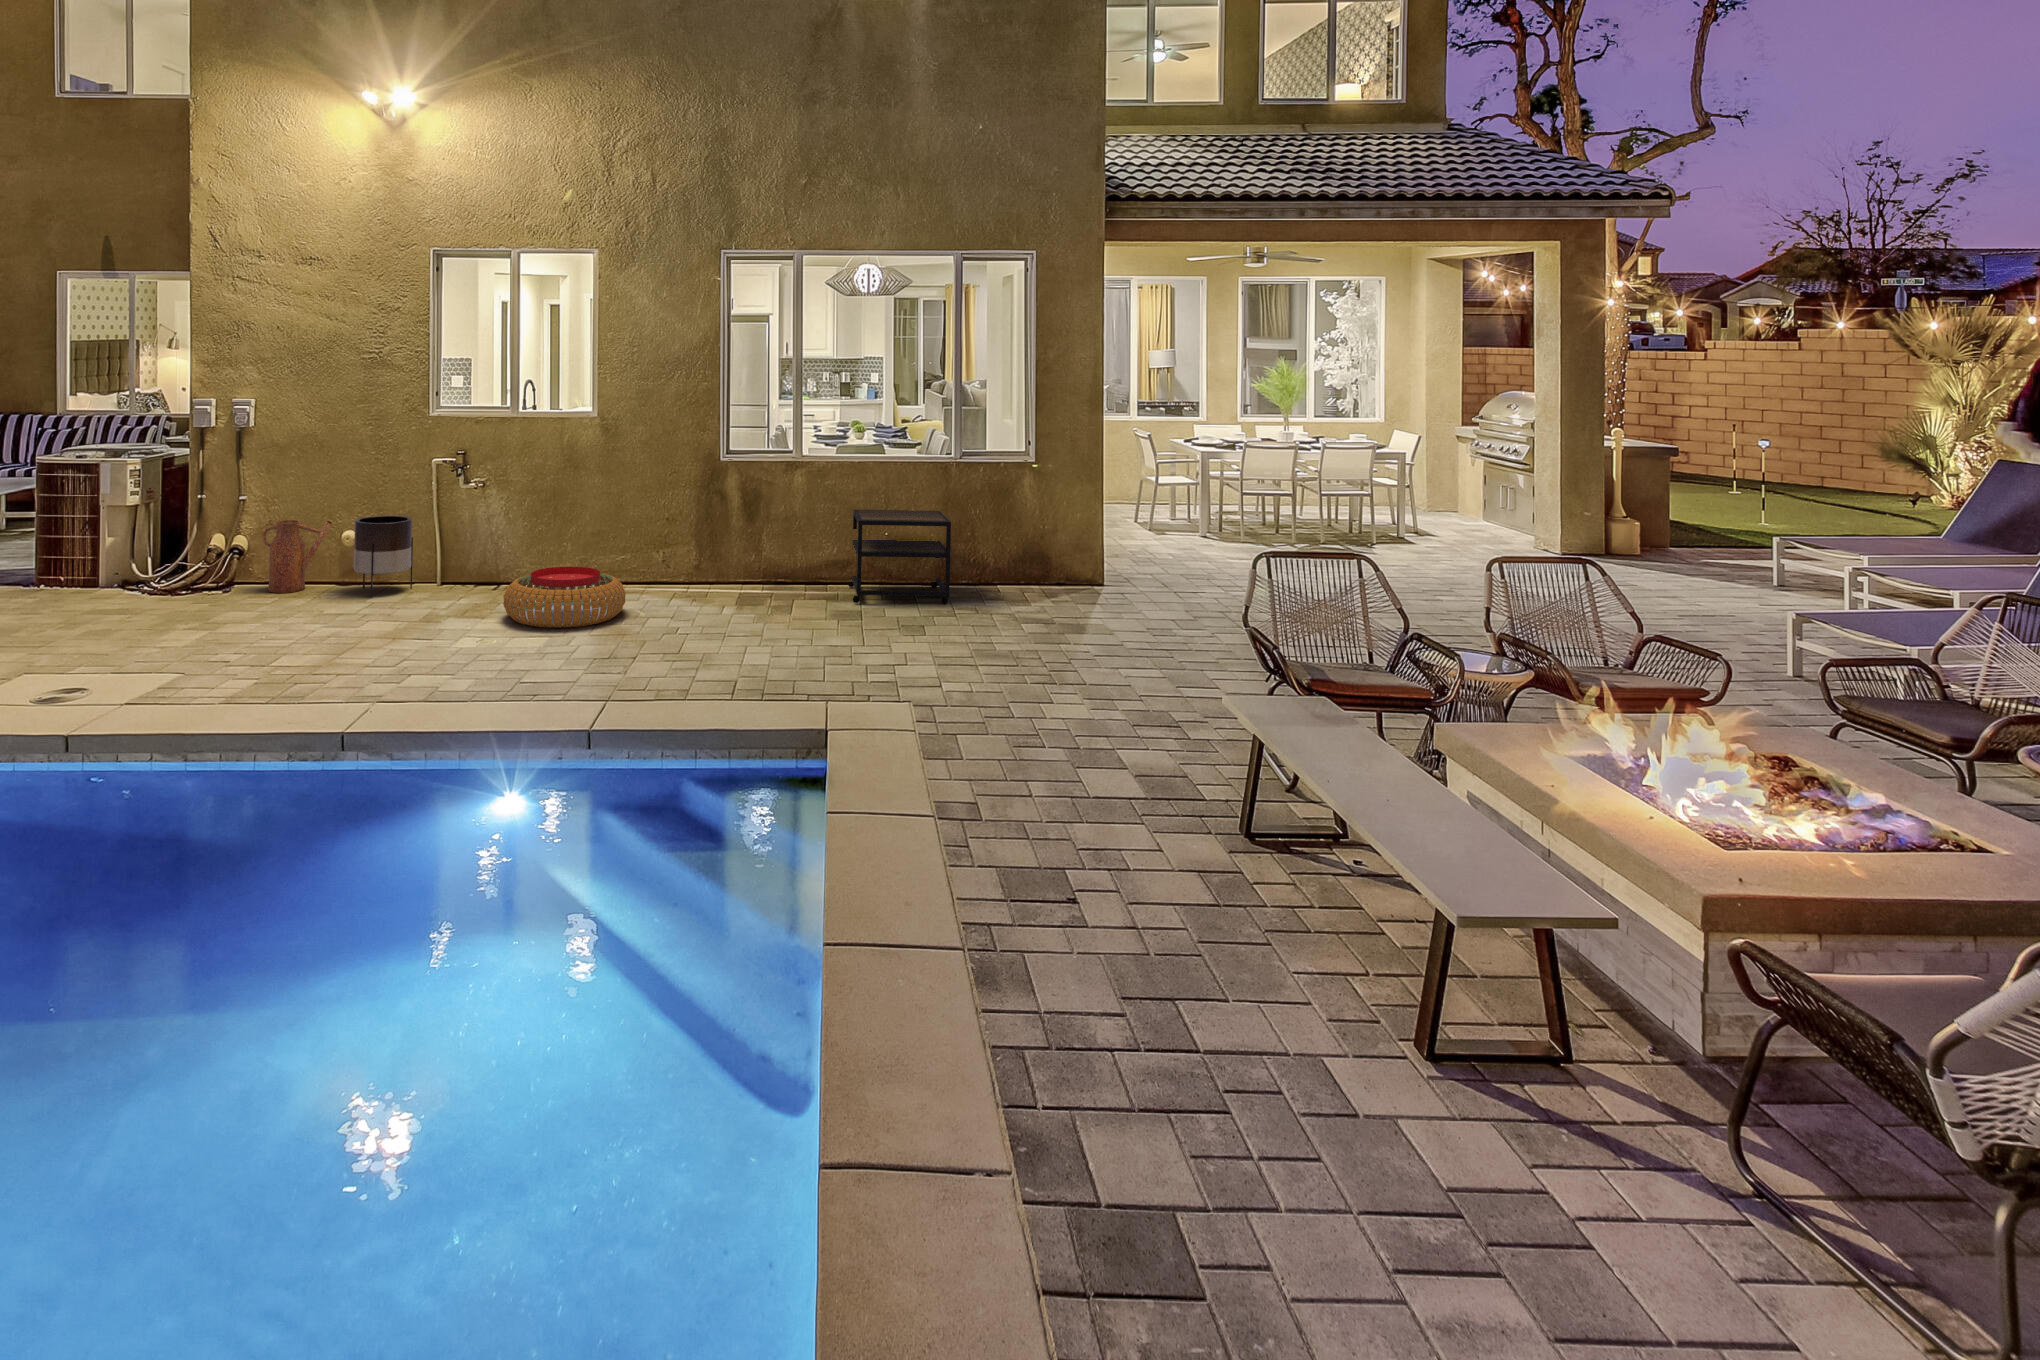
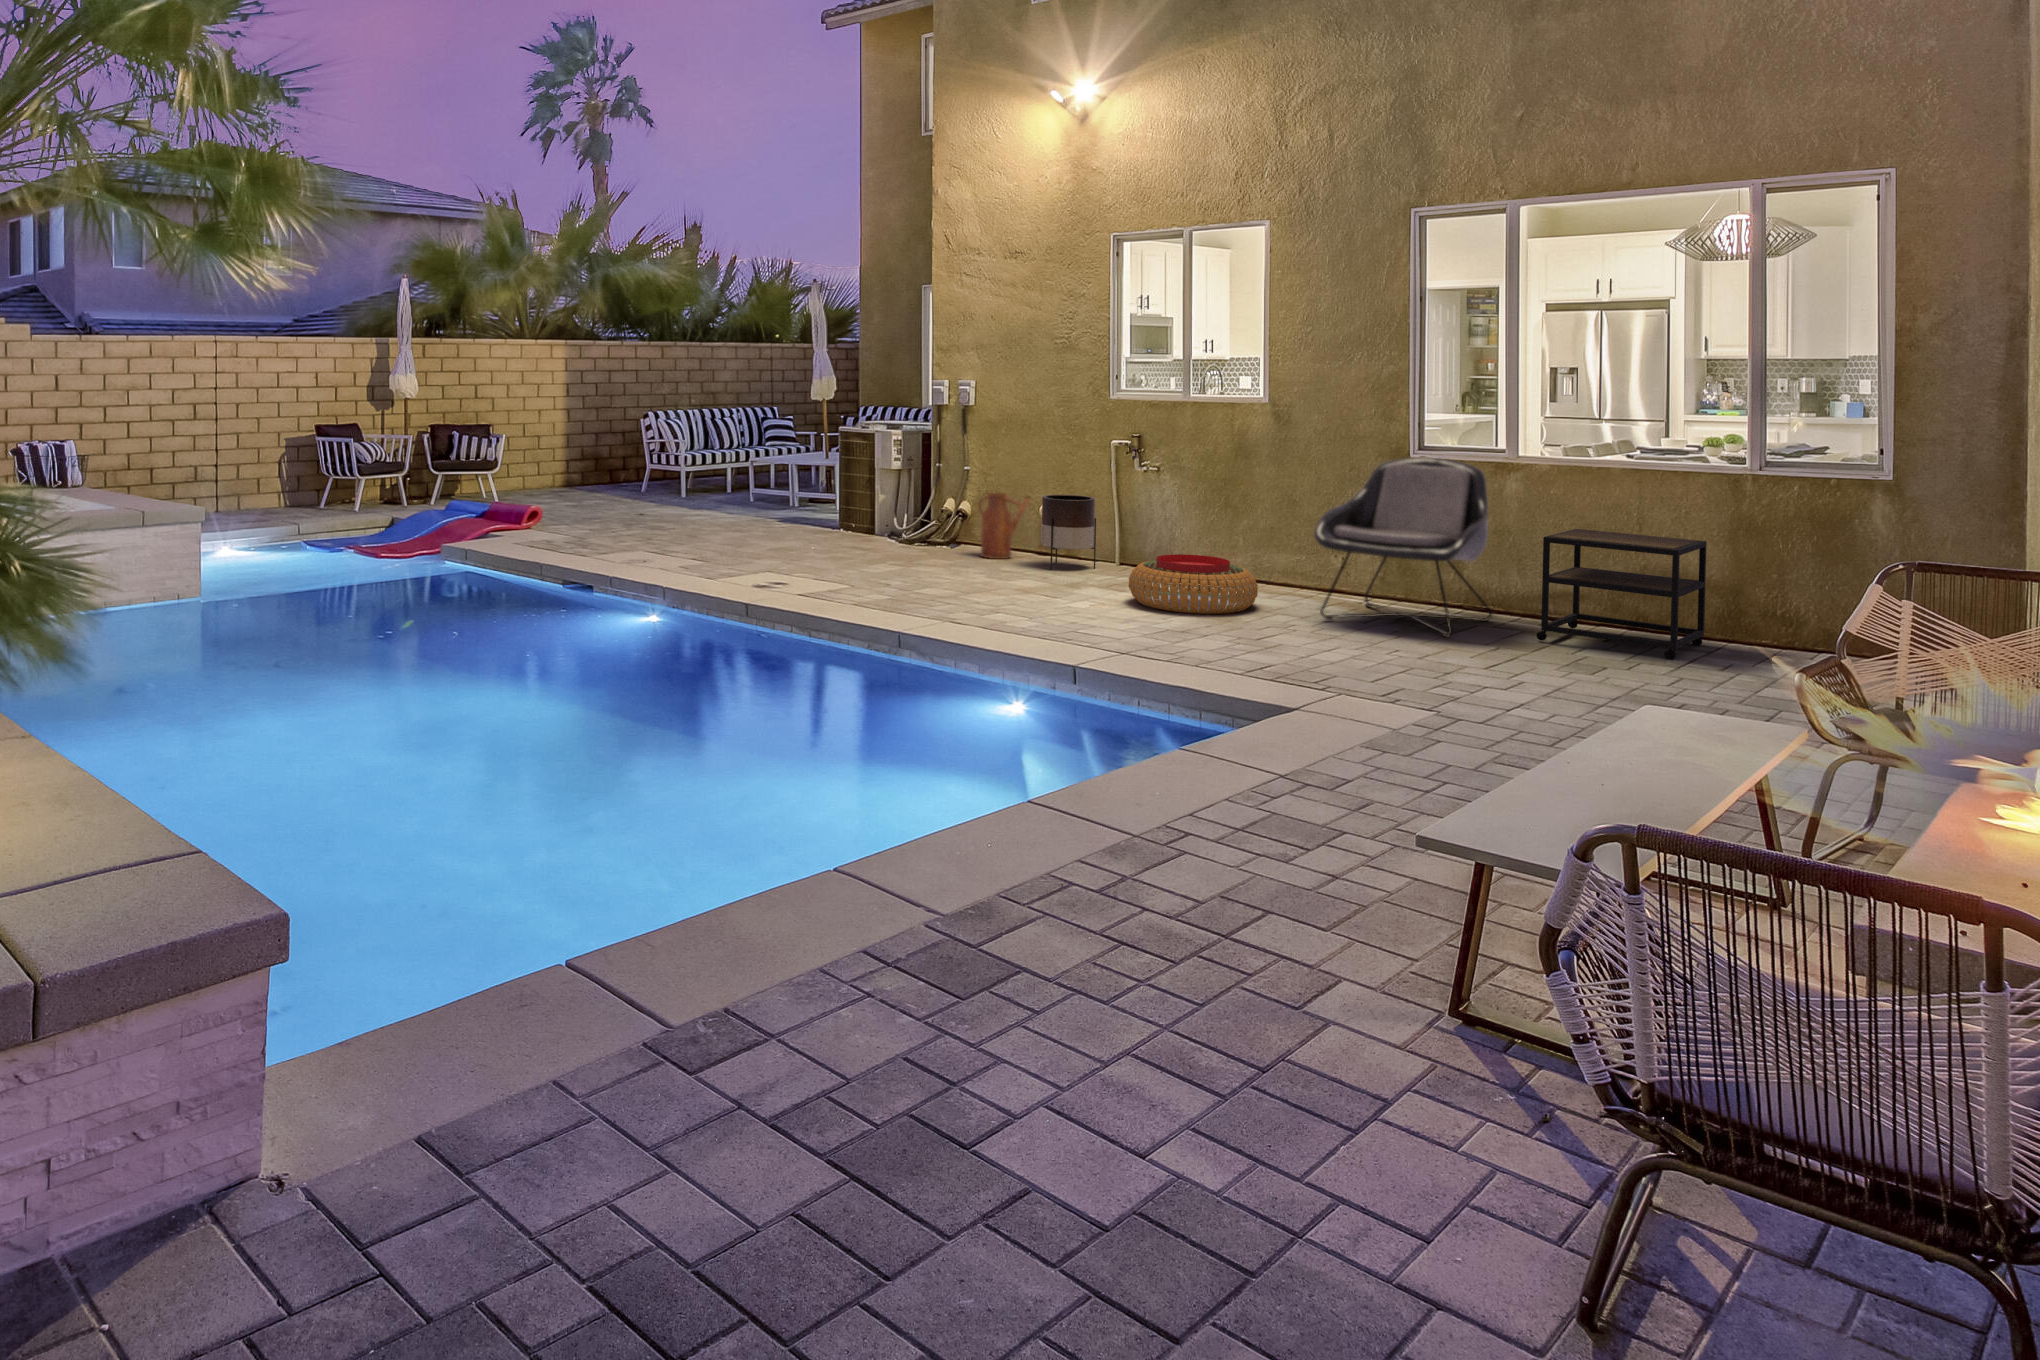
lounge chair: none [683,460,812,613] -> present [1314,458,1492,637]

